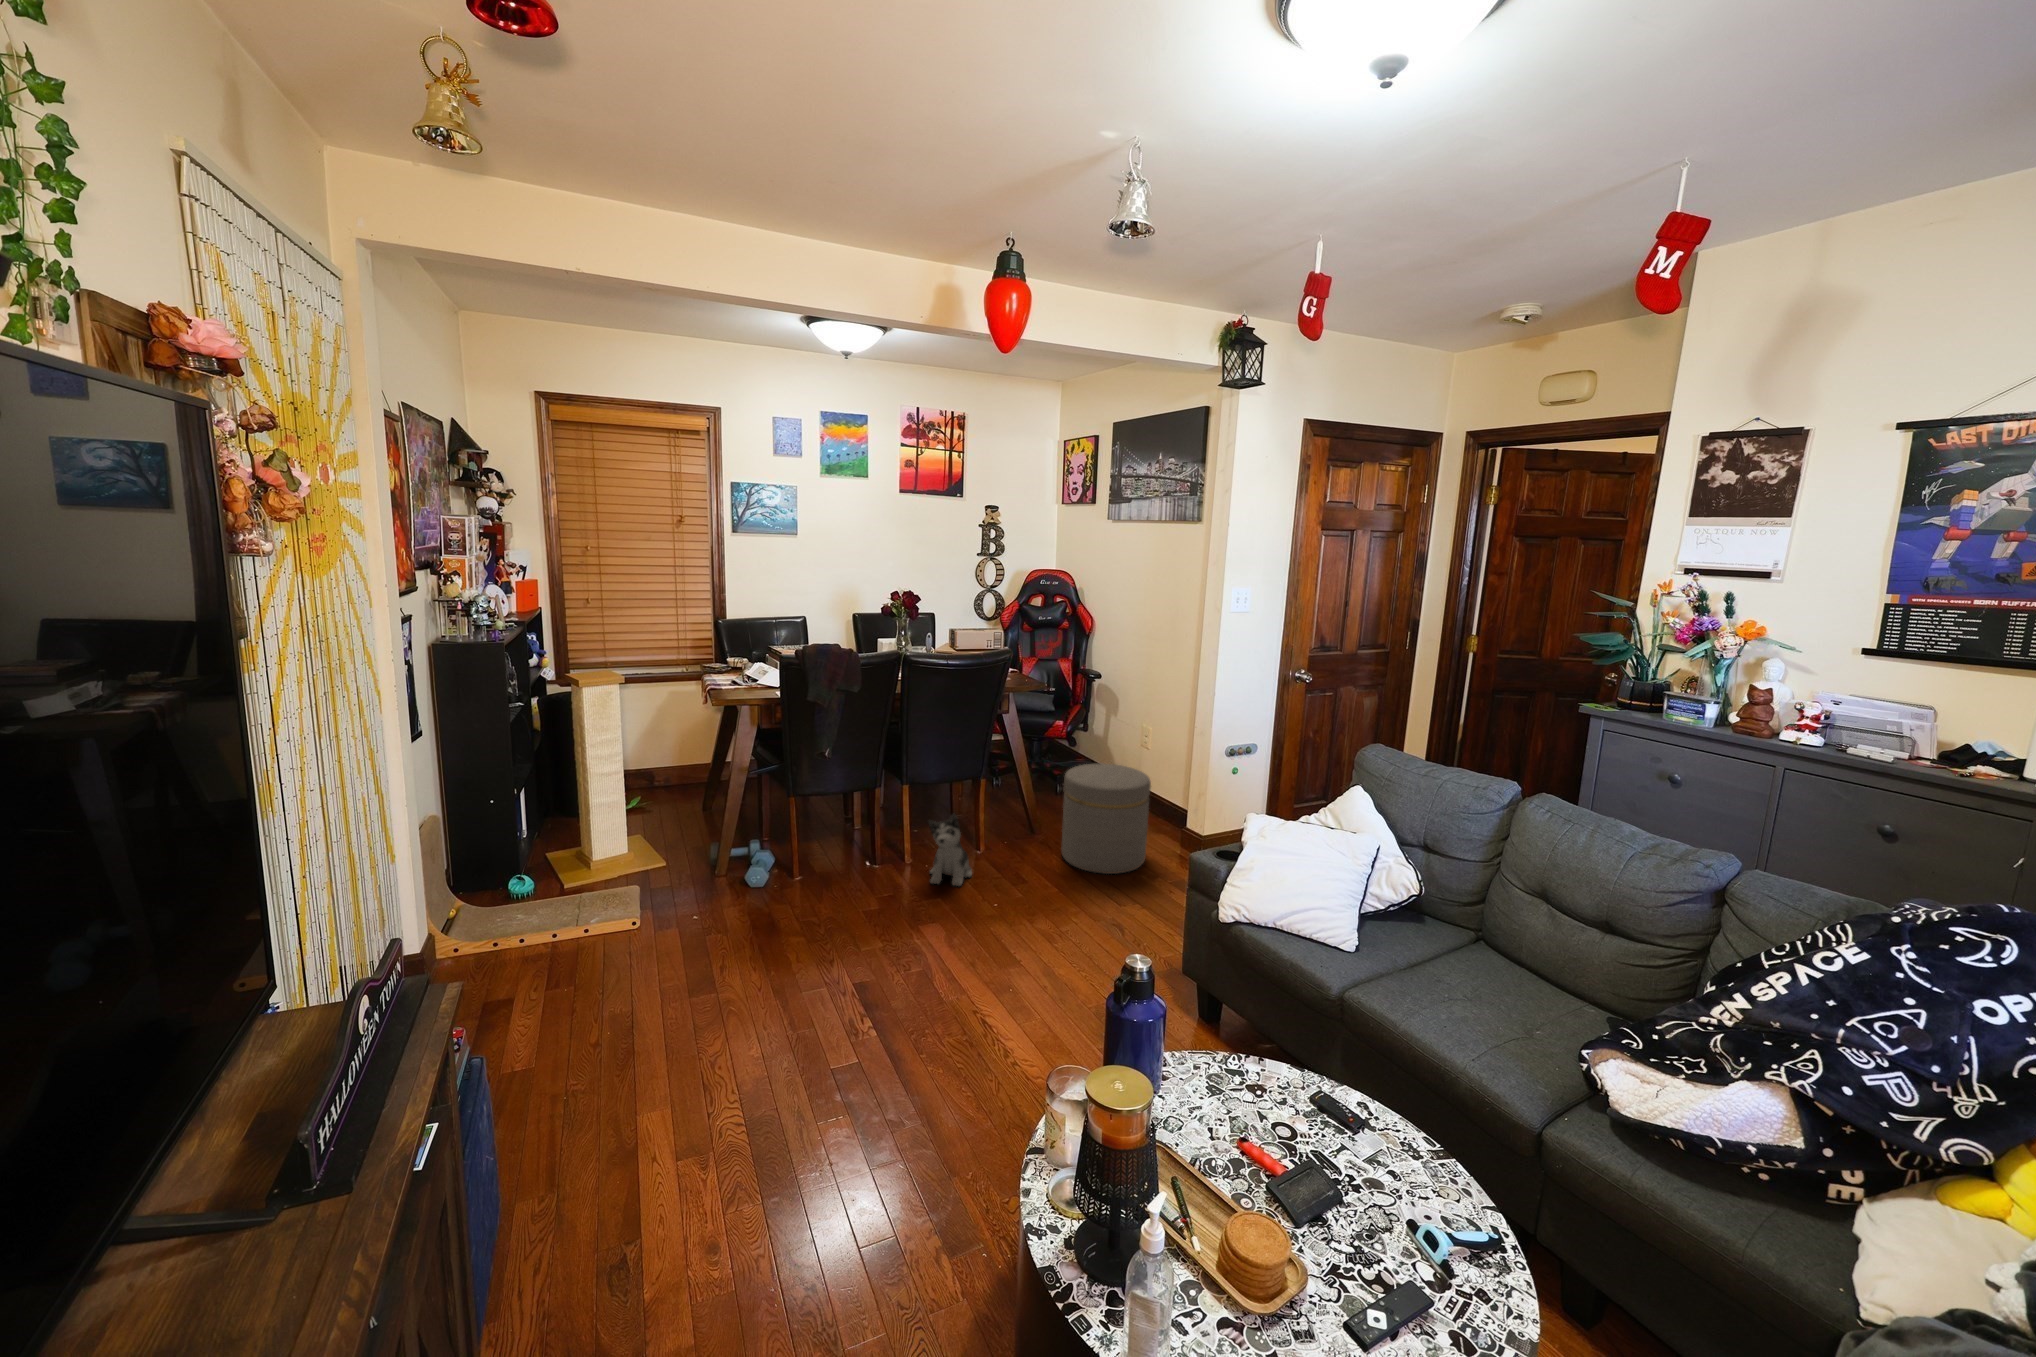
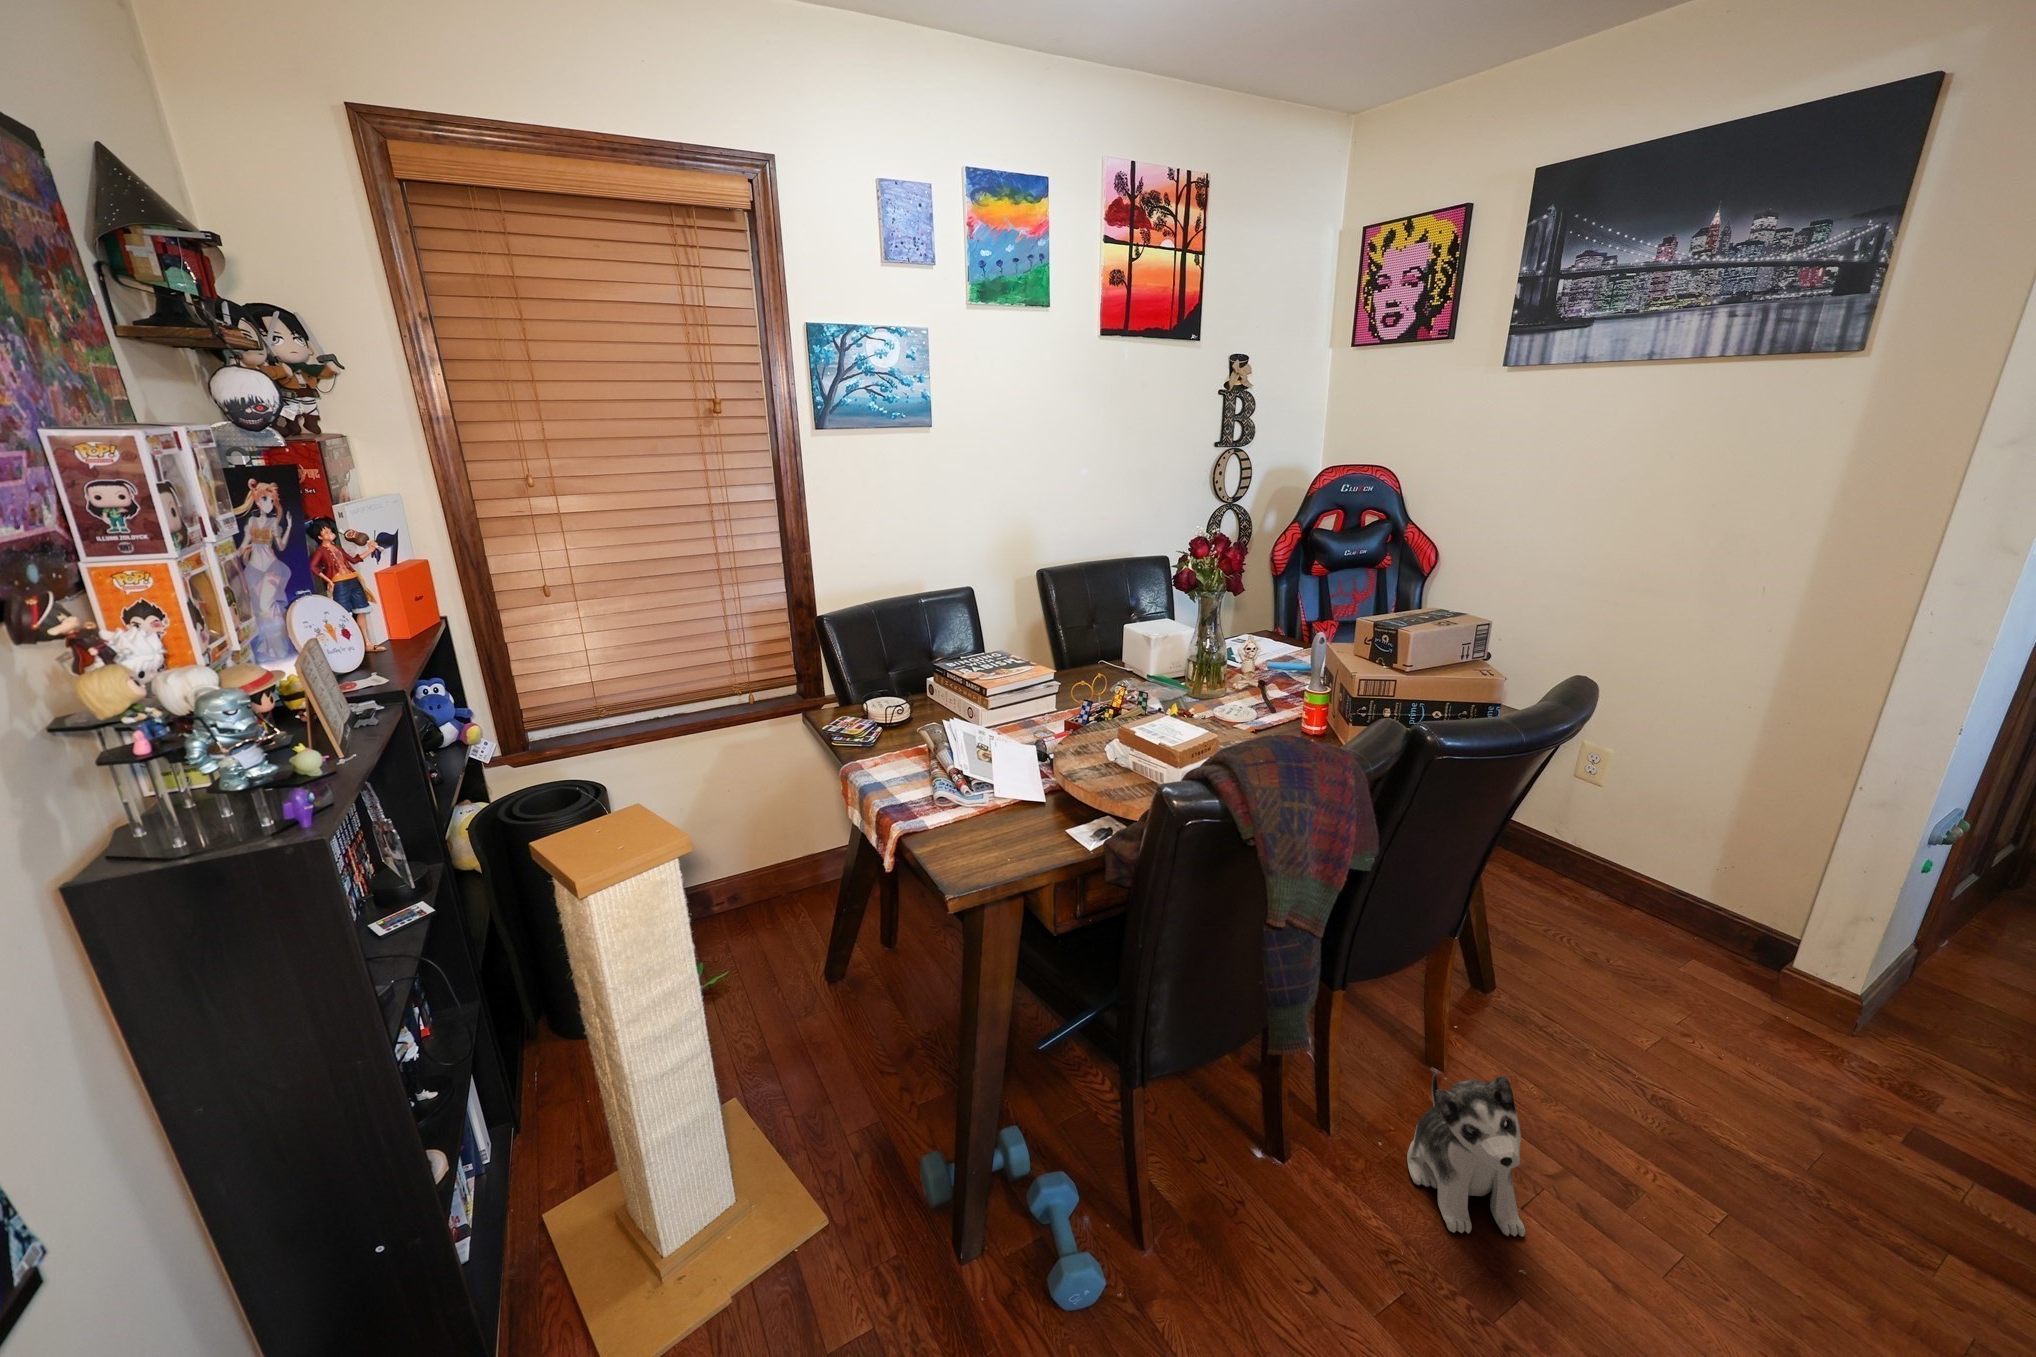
ottoman: present [1062,764,1151,874] -> none [1586,868,1867,1134]

